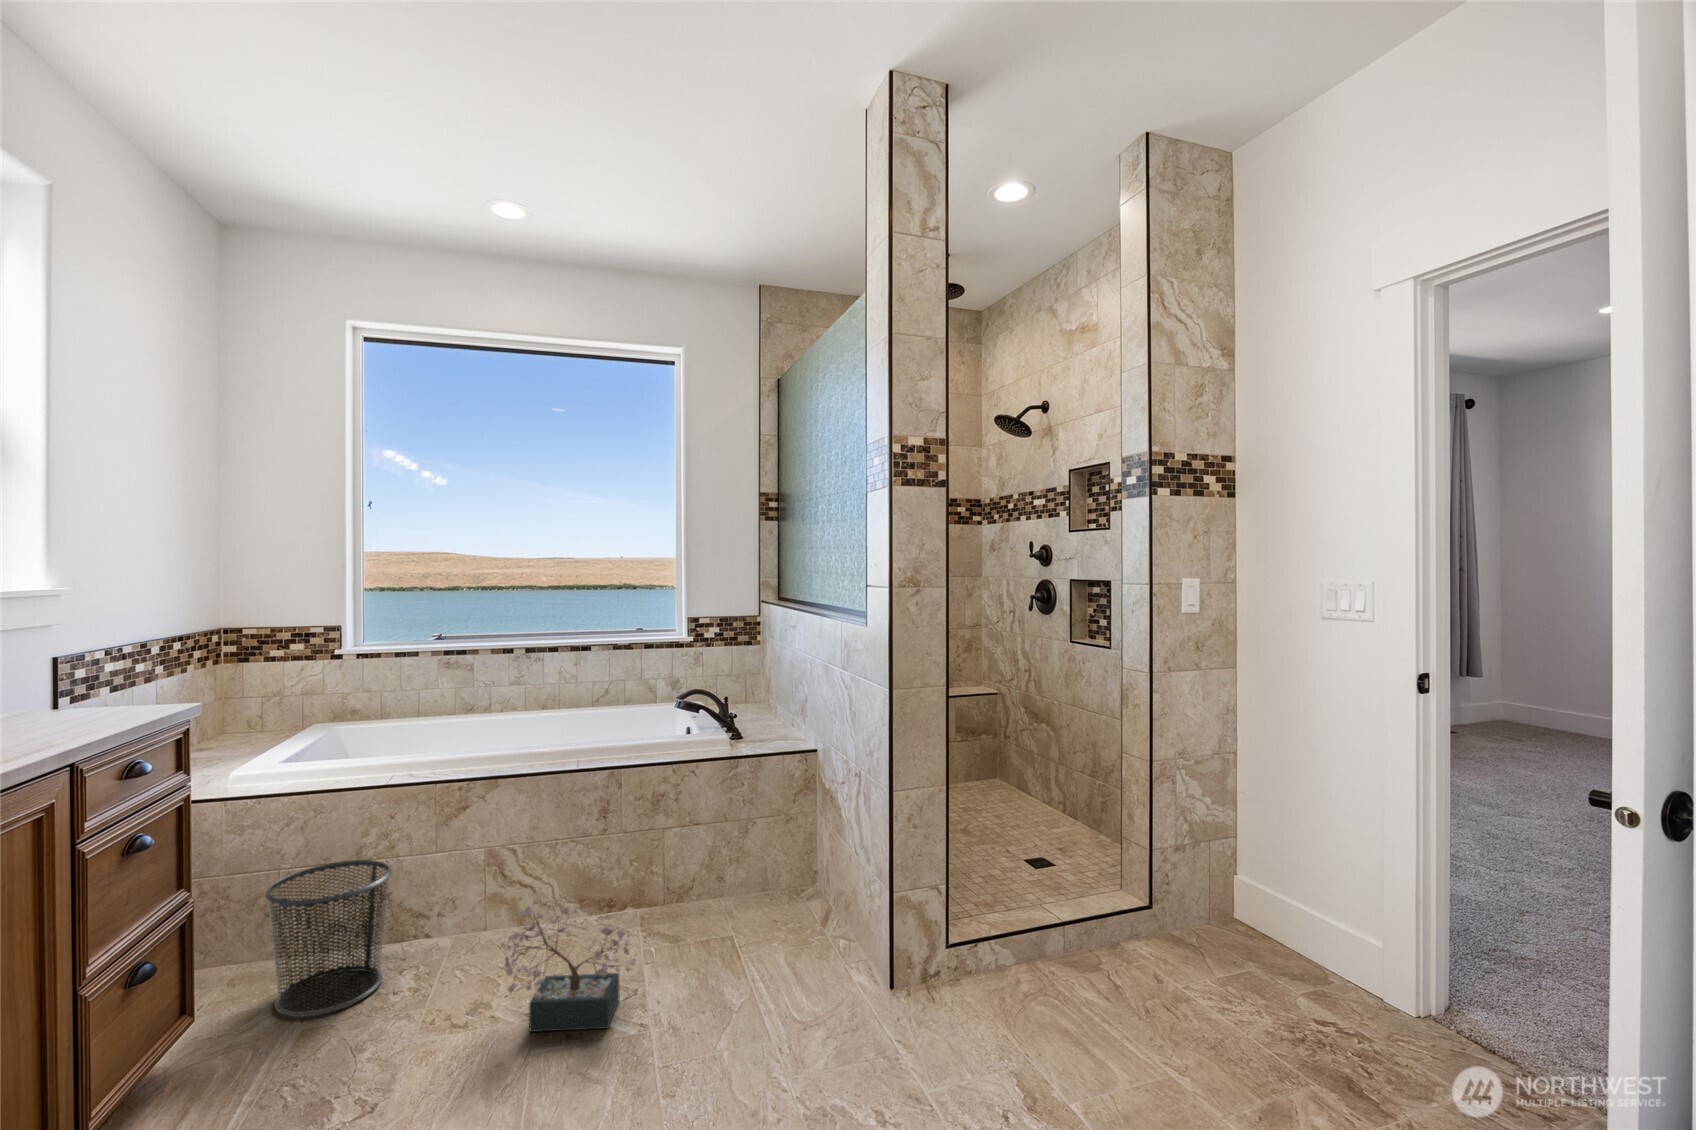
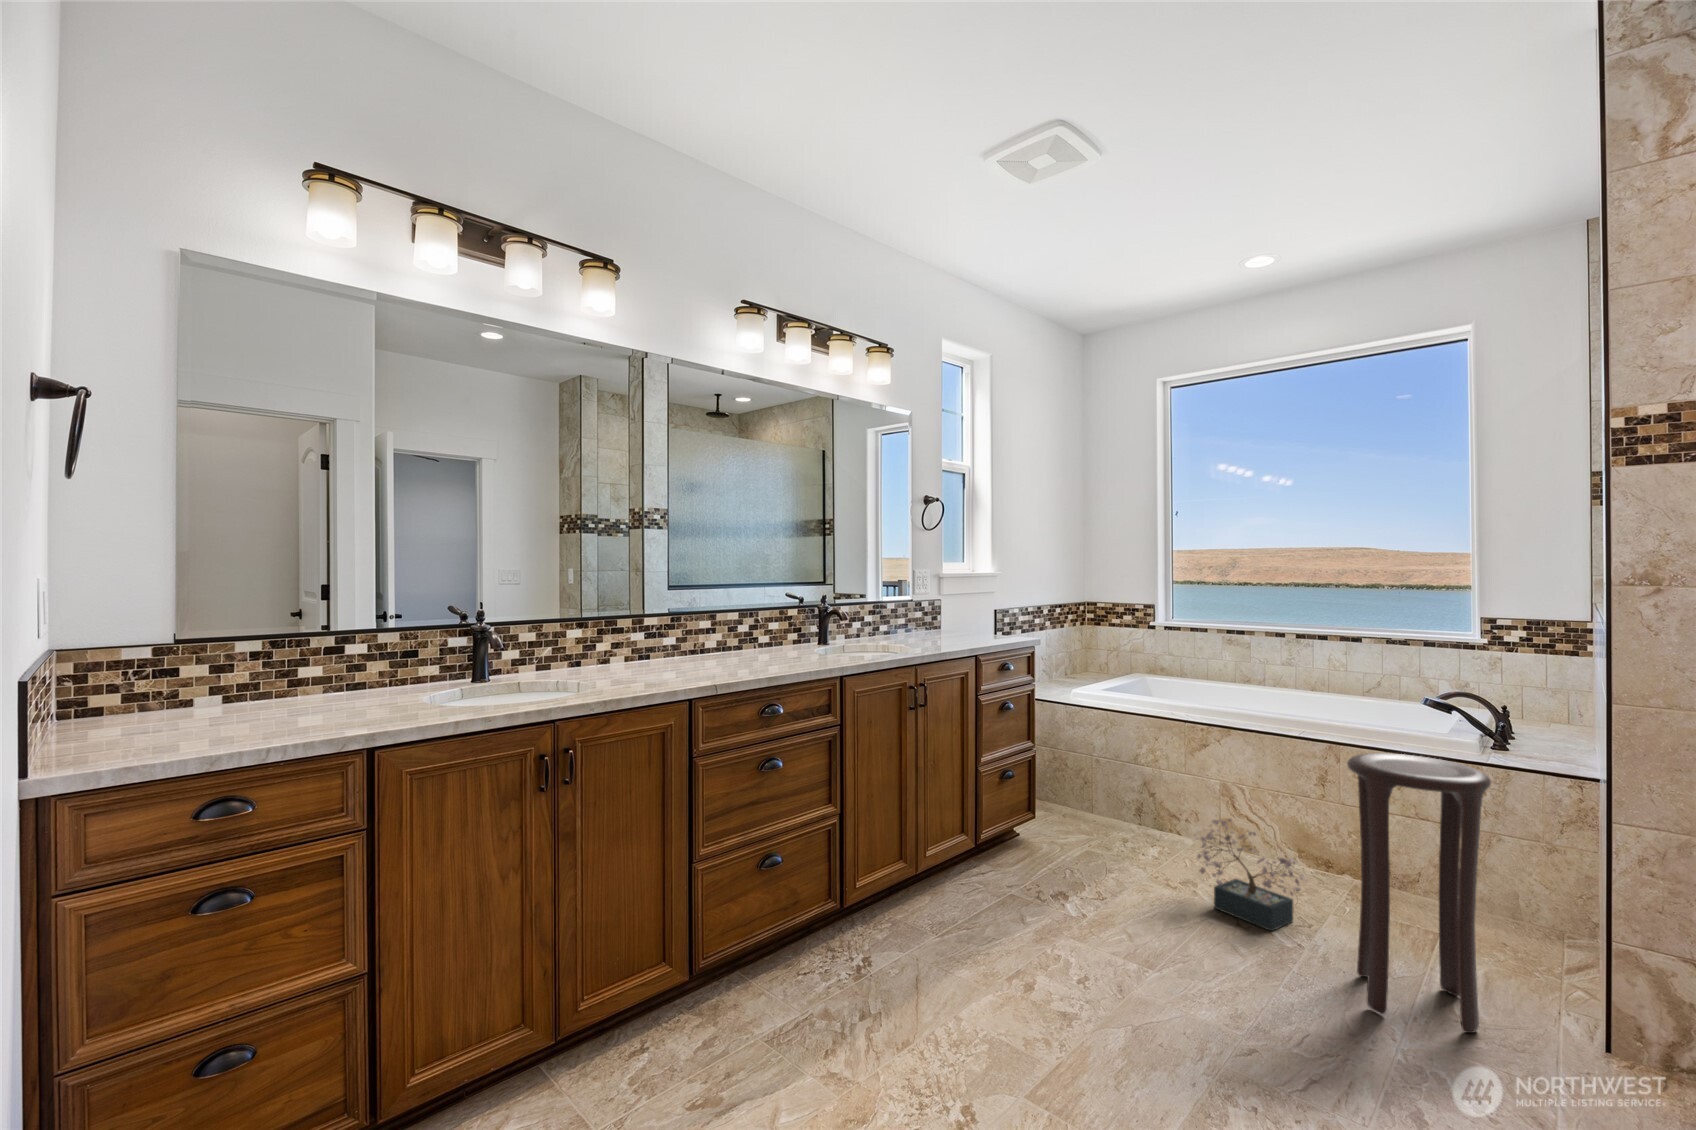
stool: none [711,772,836,1076] -> present [1347,753,1491,1033]
waste bin: present [265,860,392,1017] -> none [1075,758,1148,851]

